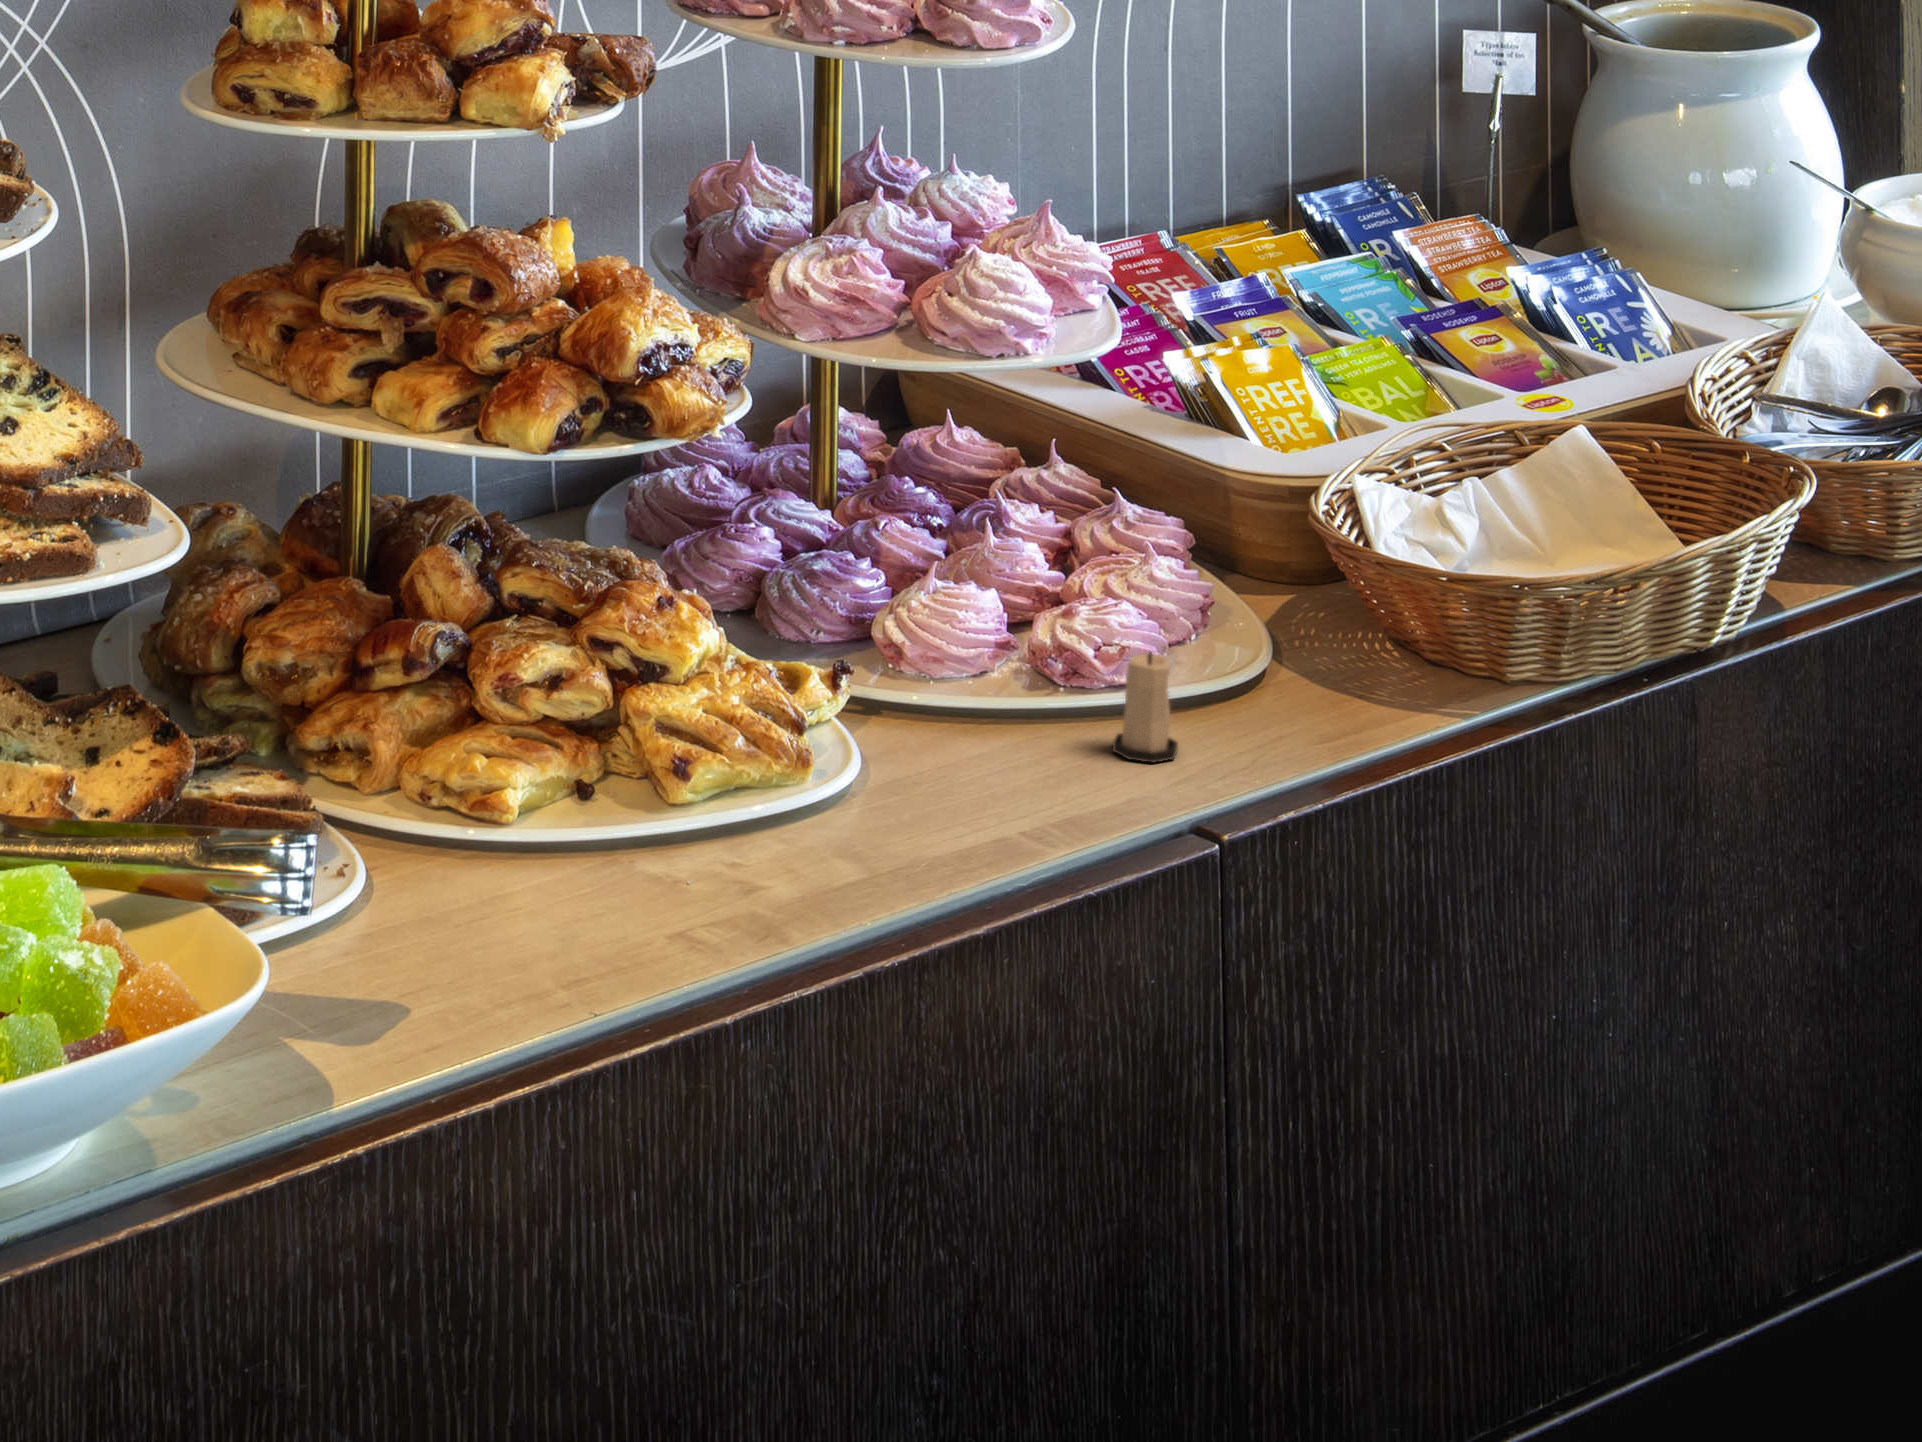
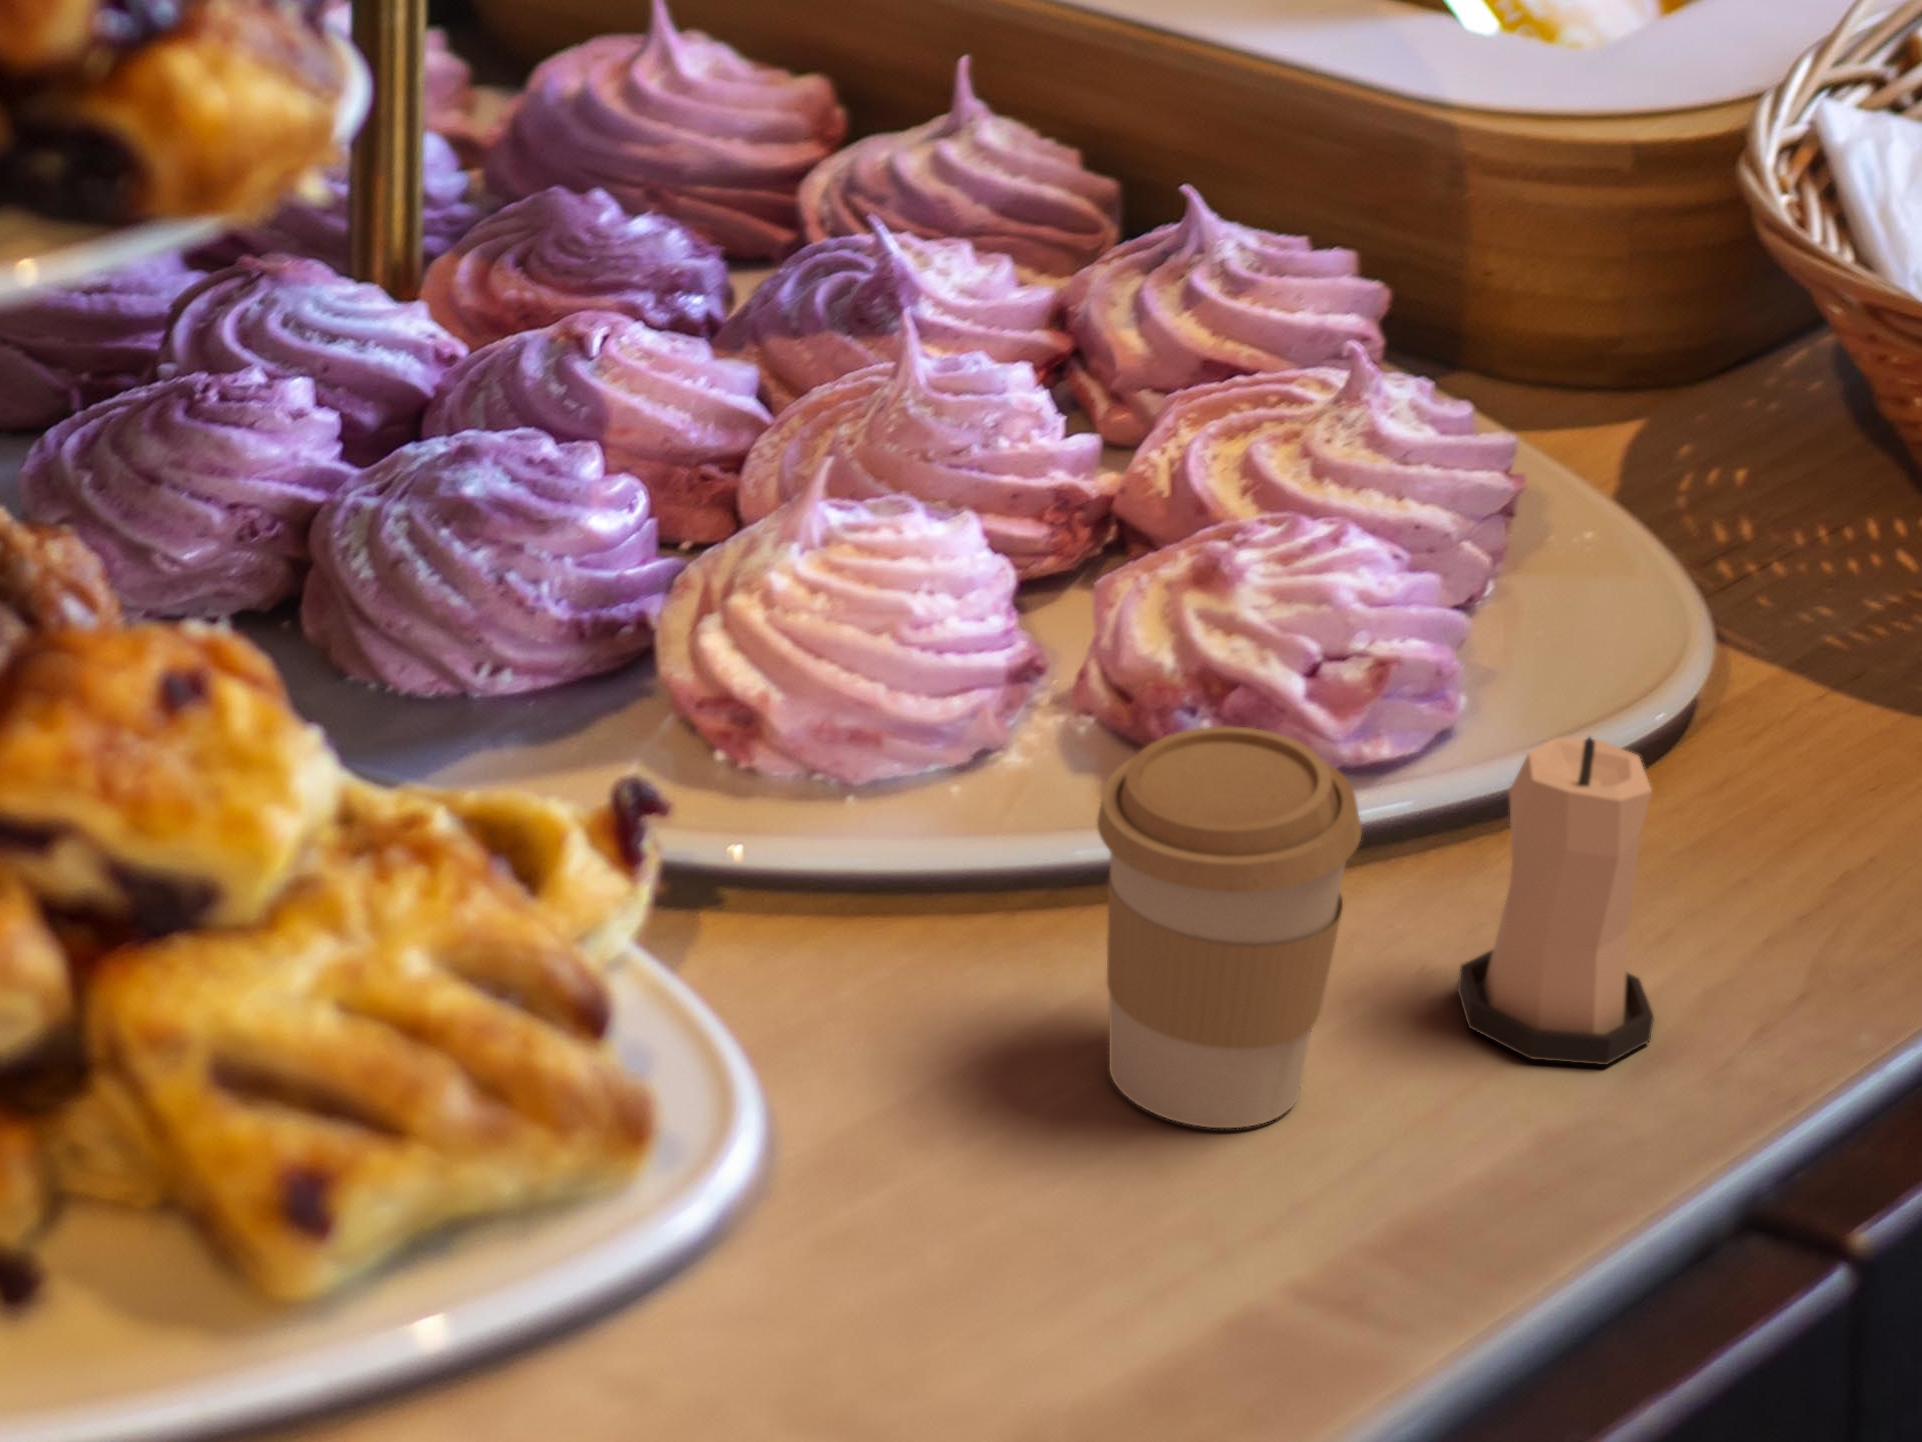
coffee cup: none [974,636,1059,765] -> present [1097,726,1362,1128]

